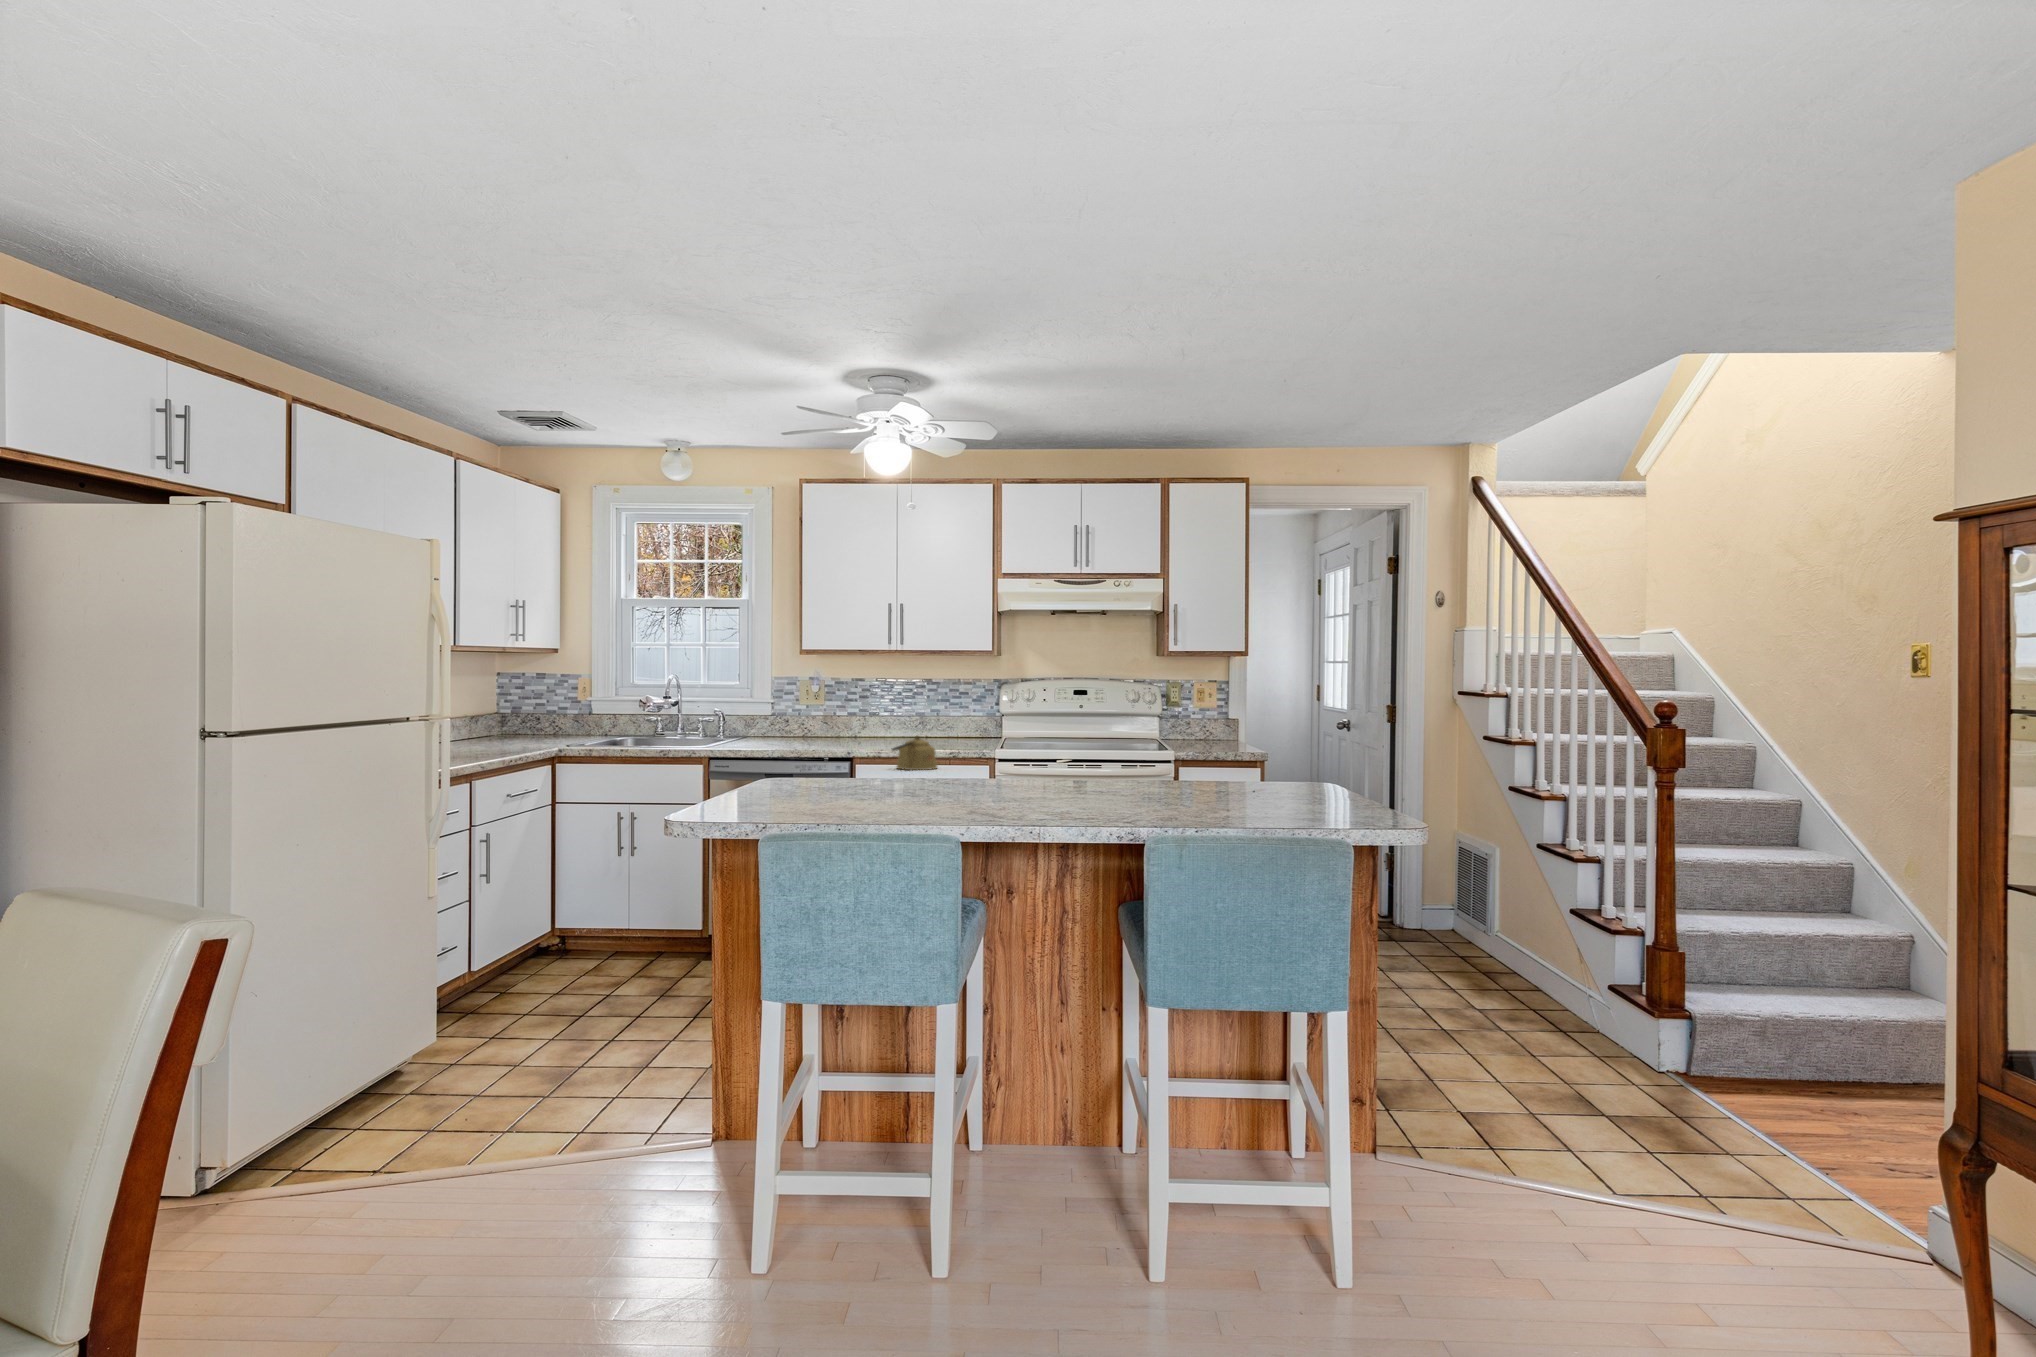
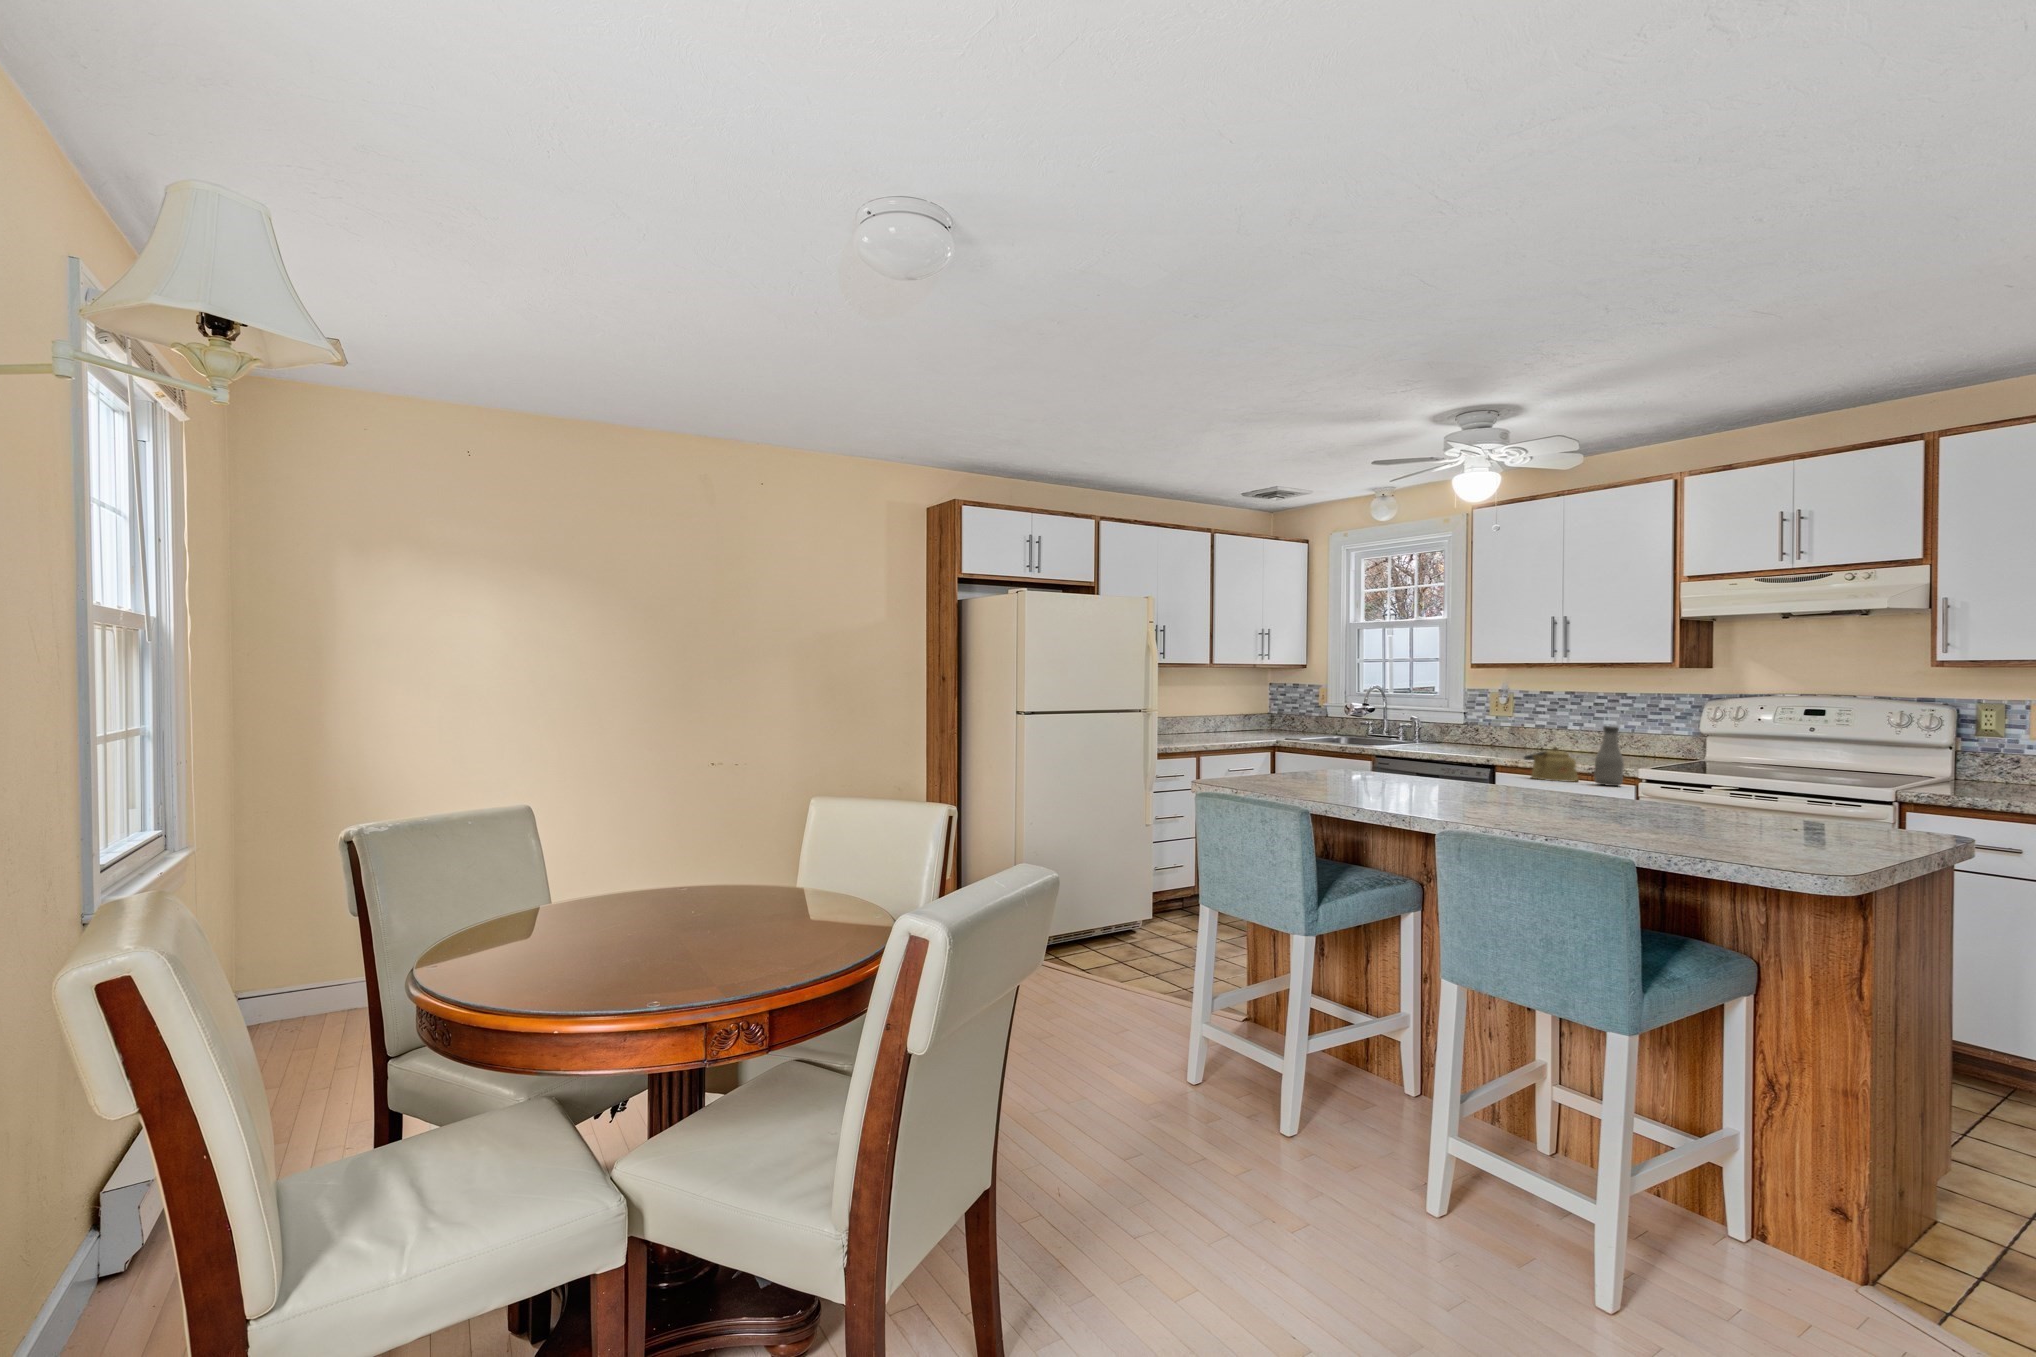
bottle: none [960,713,982,769] -> present [1594,726,1624,786]

